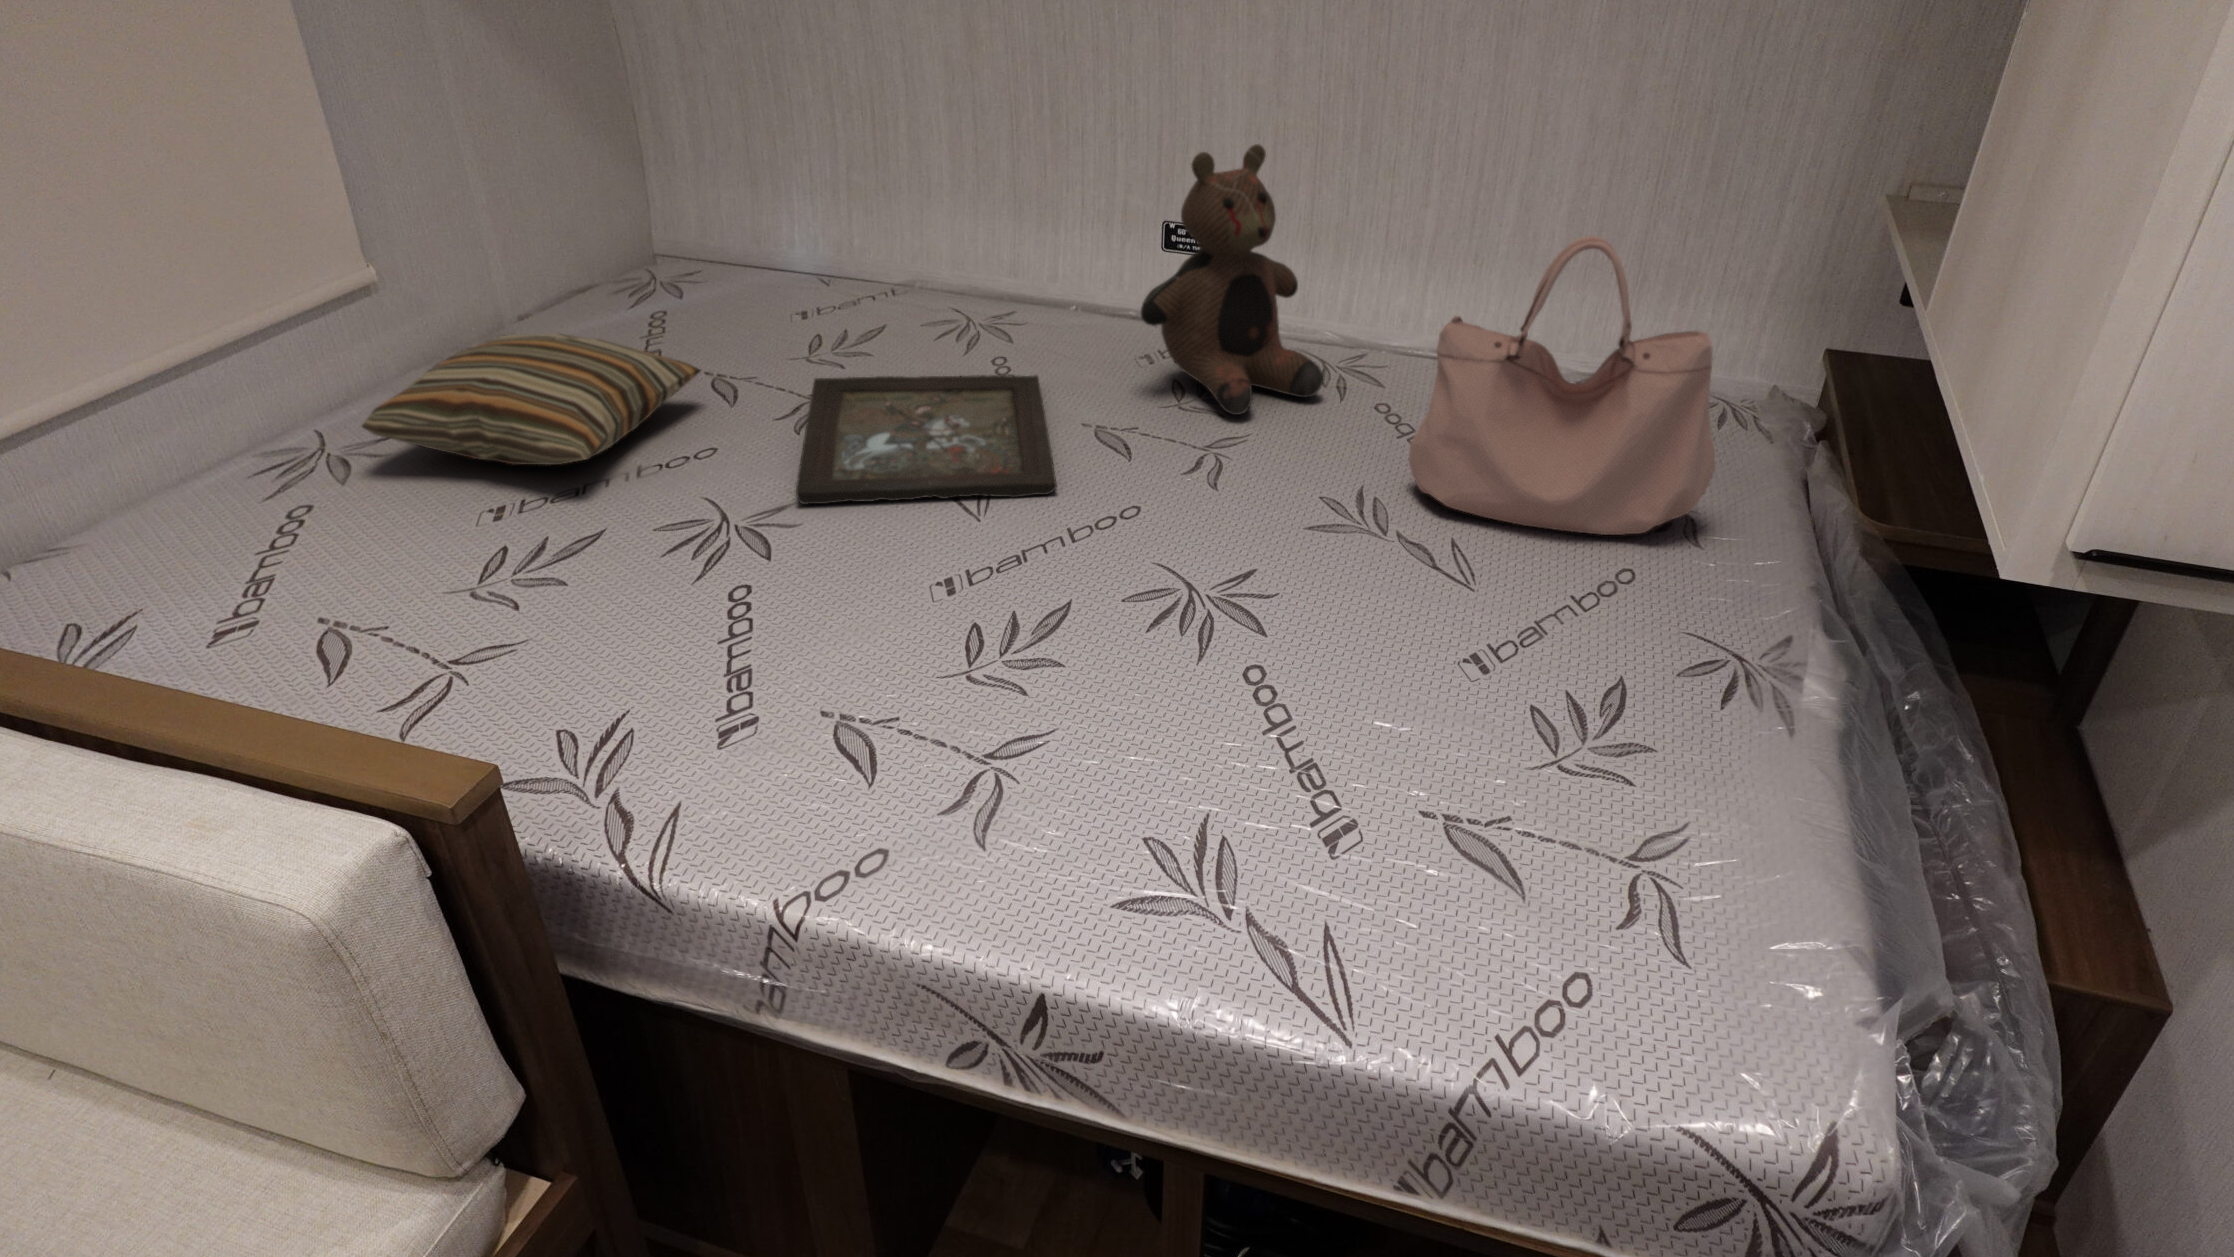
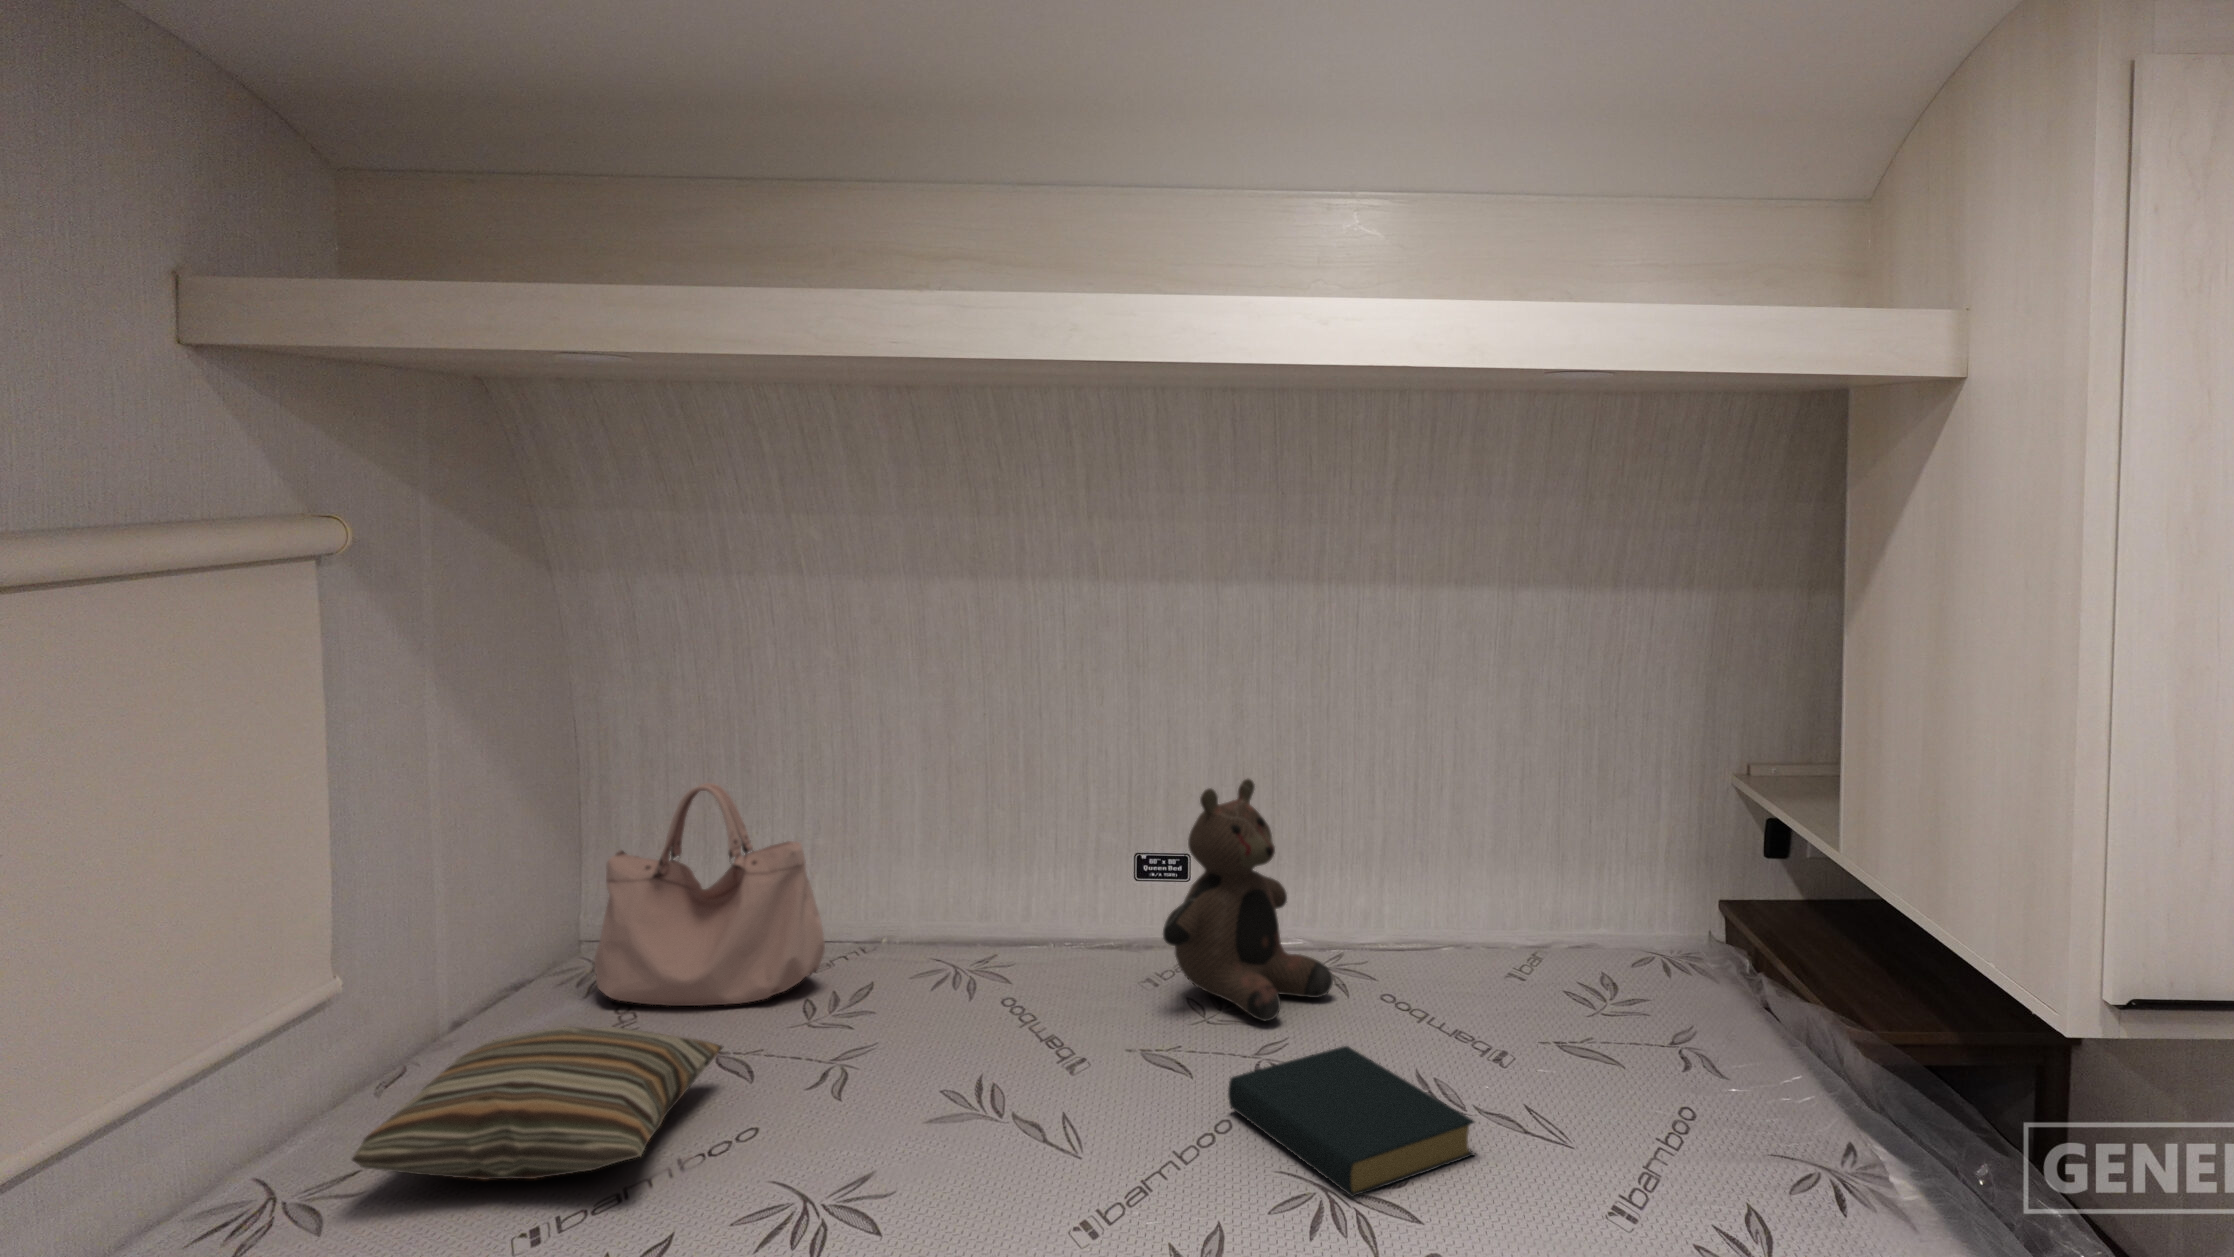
handbag: present [1409,236,1715,535] -> present [594,783,825,1006]
tray: present [796,375,1057,505] -> none [838,1009,1142,1171]
hardback book: none [1144,452,1369,599] -> present [1228,1046,1475,1197]

